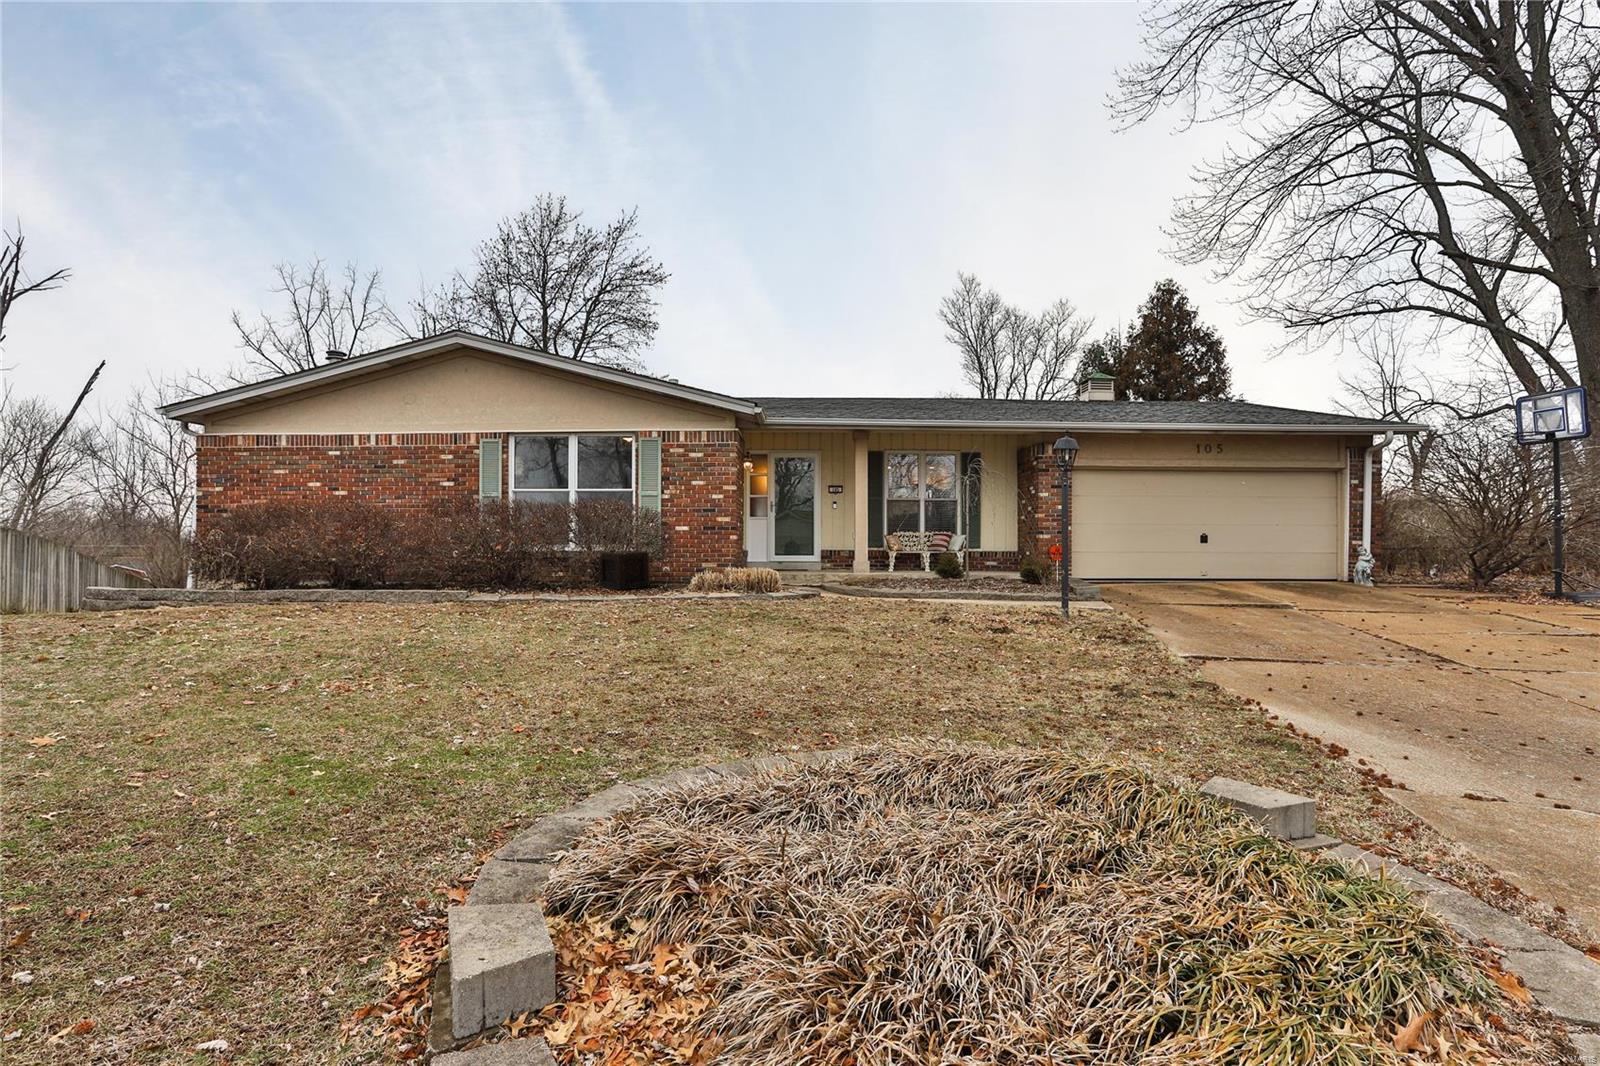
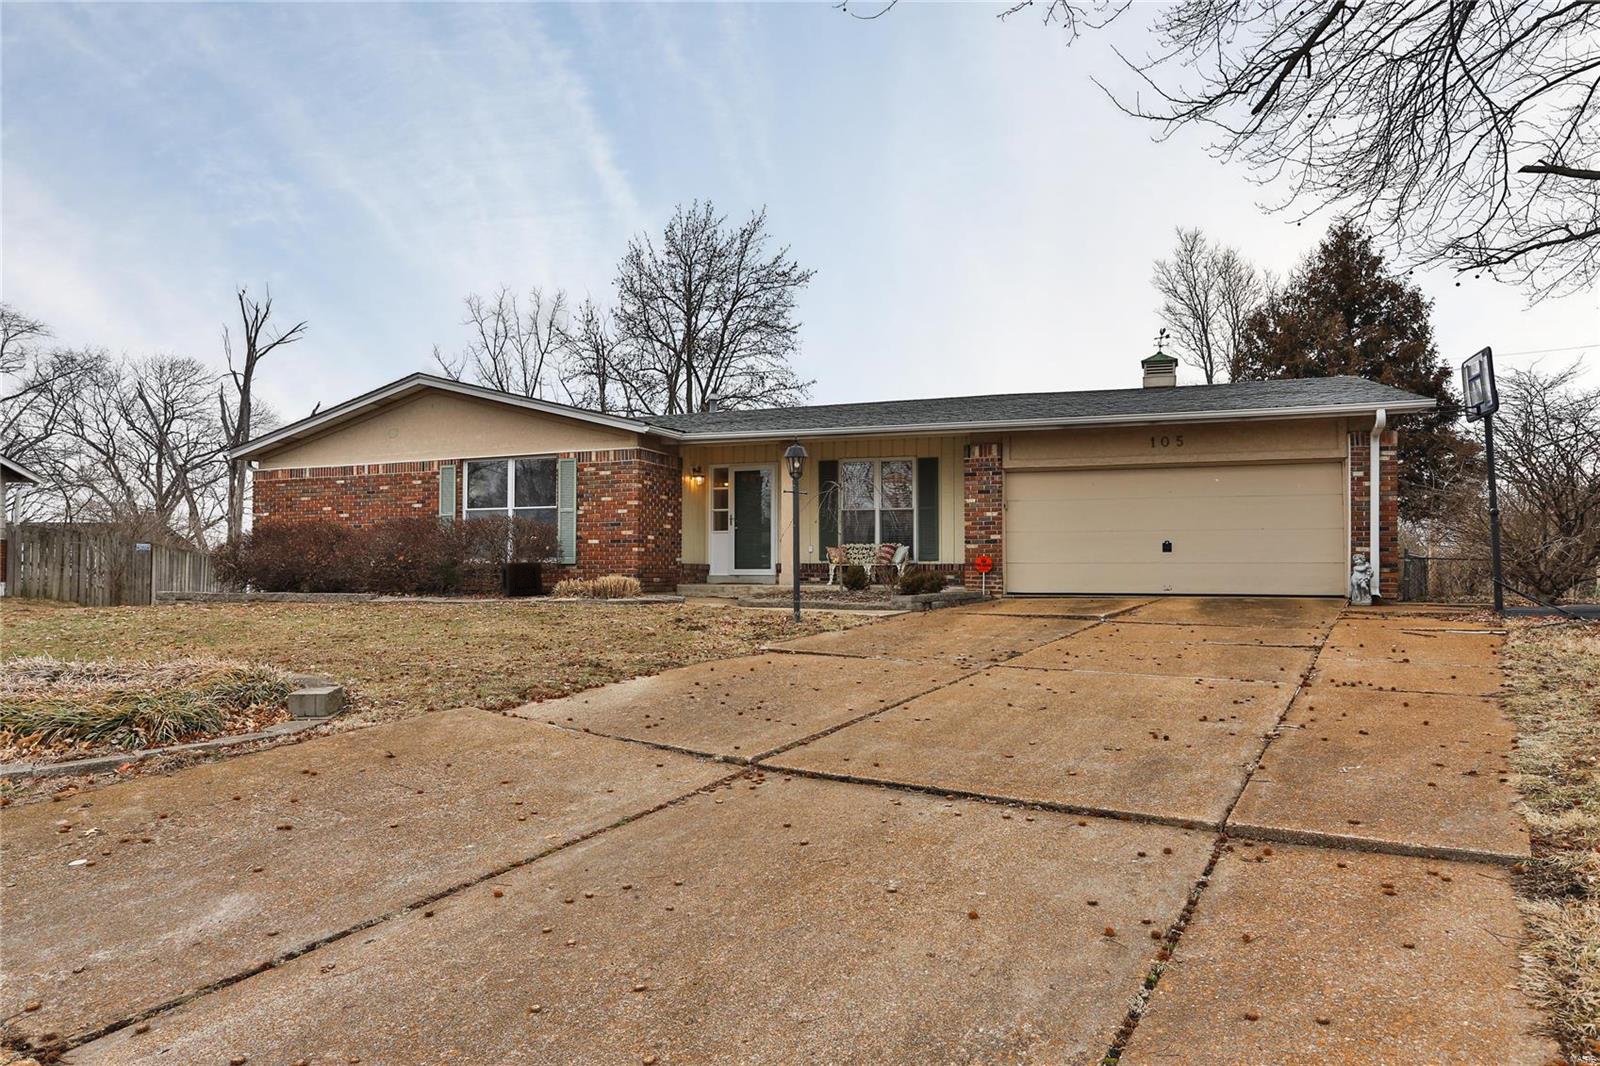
potted tree: none [527,546,557,591] -> present [439,558,462,596]

